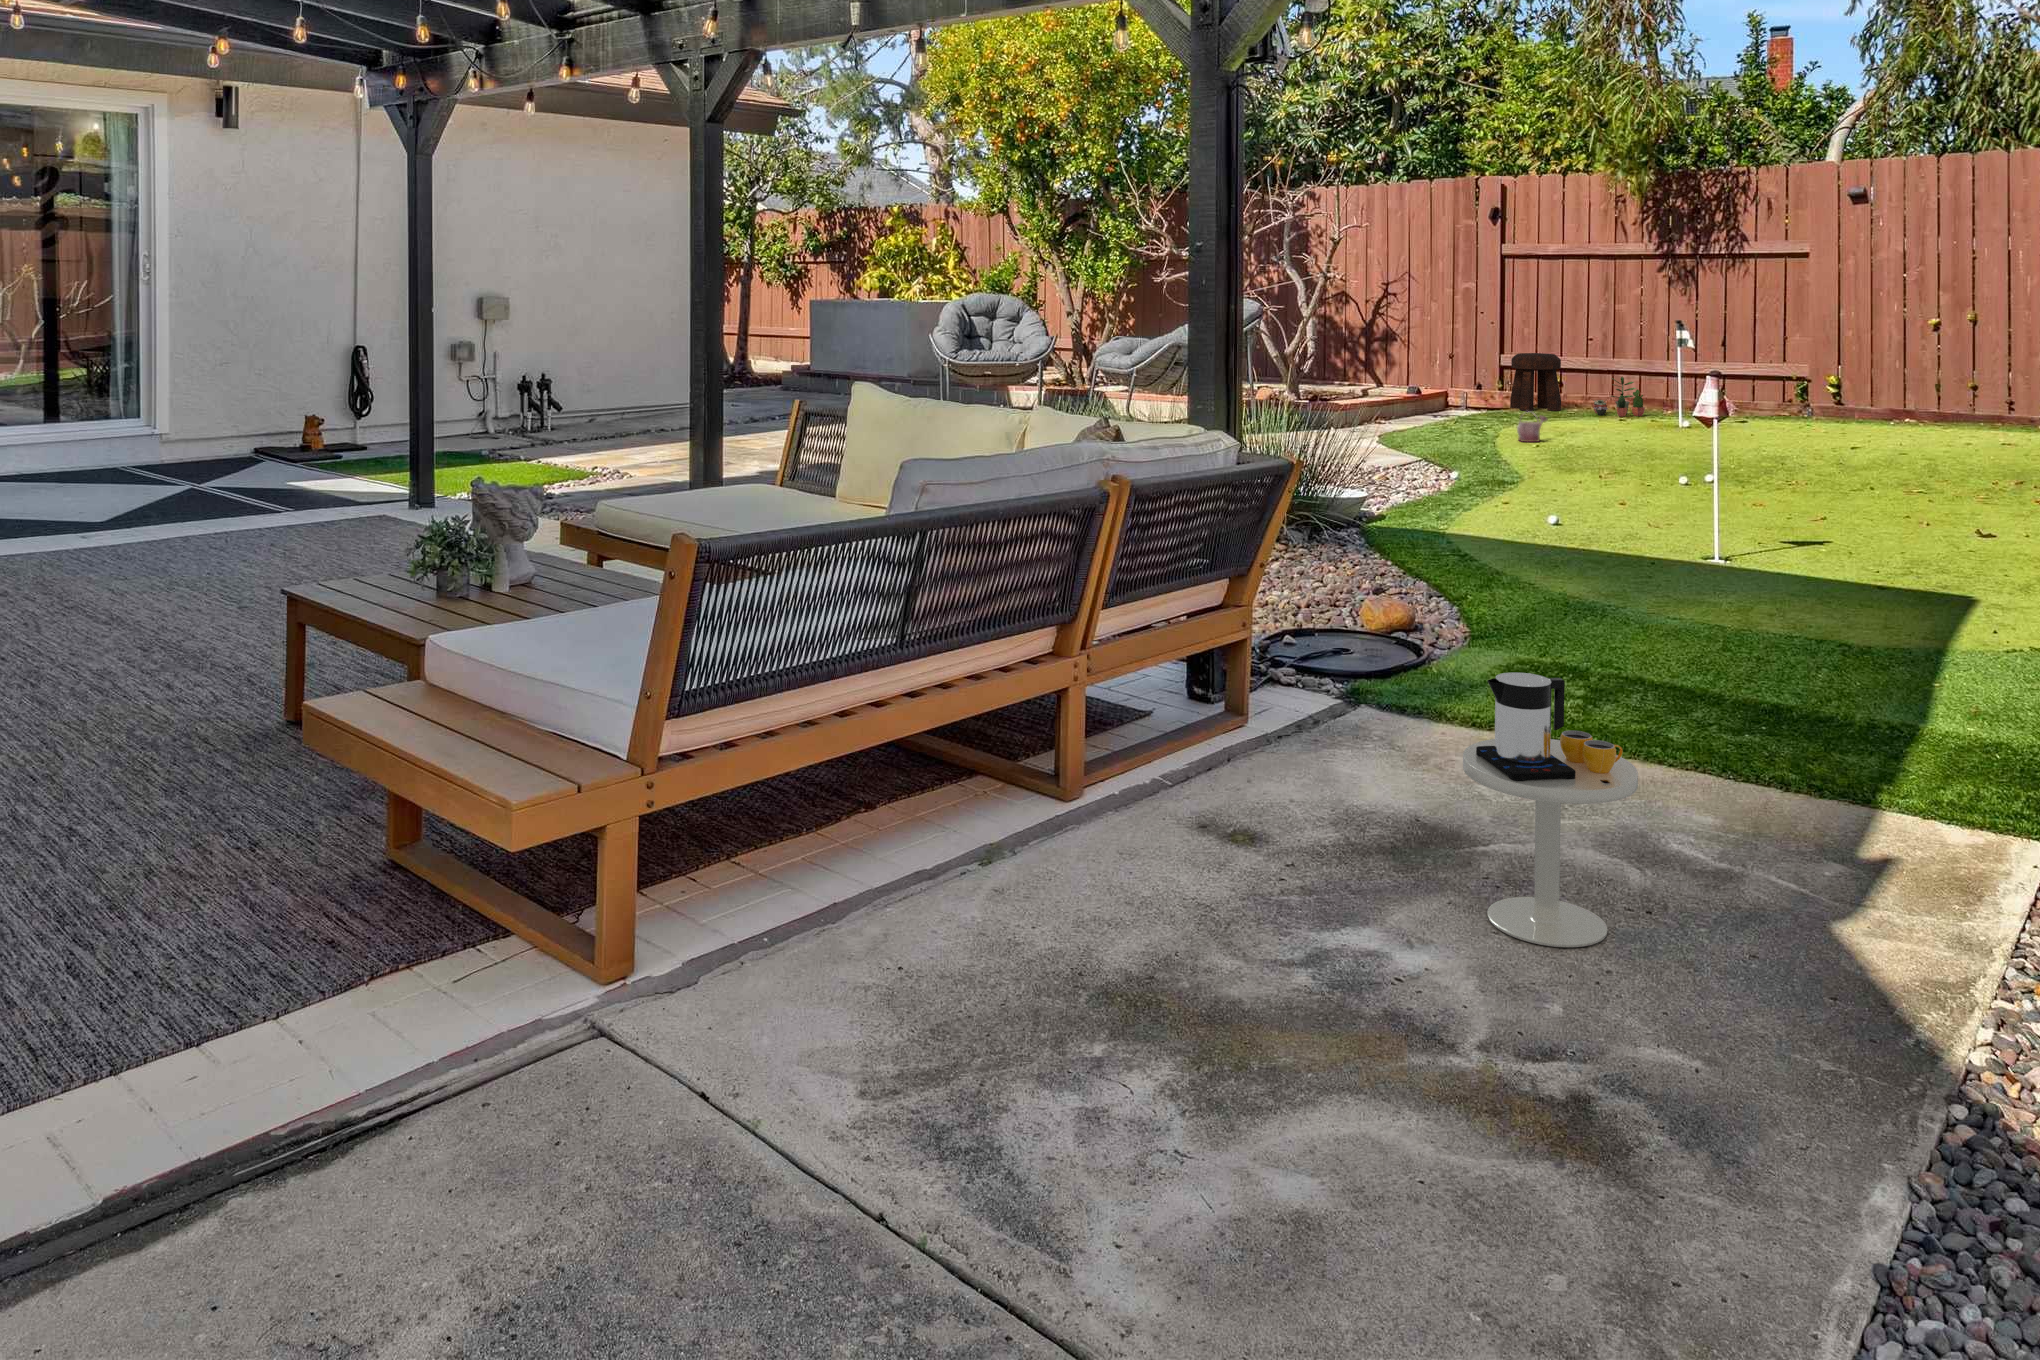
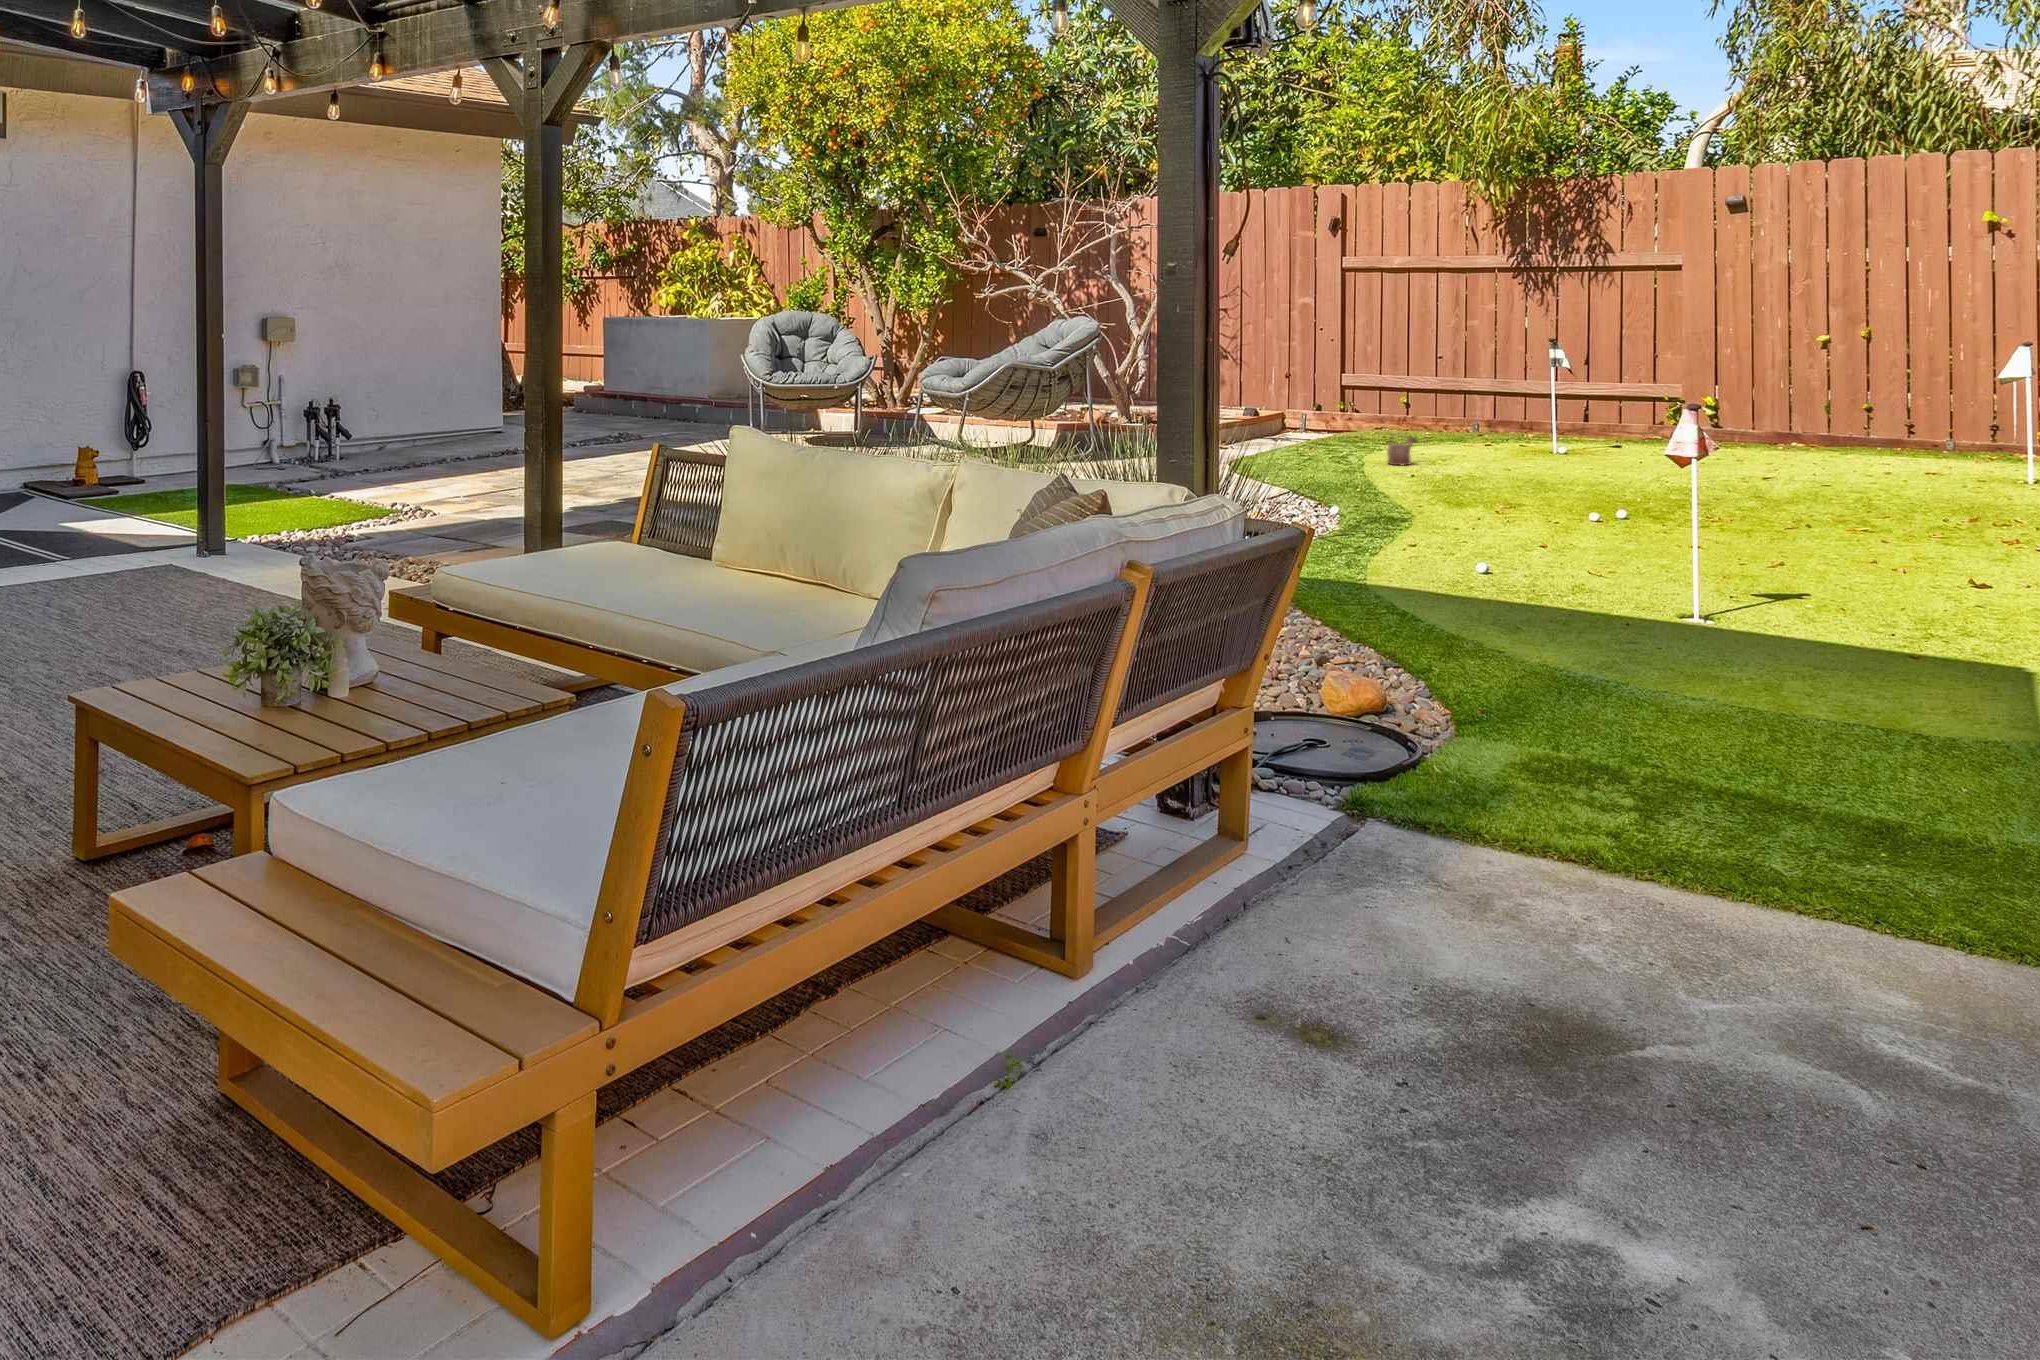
stool: present [1510,353,1561,411] -> none [1359,370,1414,431]
potted plant: present [1593,377,1645,416] -> none [1447,394,1504,436]
side table: present [1463,672,1638,947] -> none [1664,796,1919,1164]

